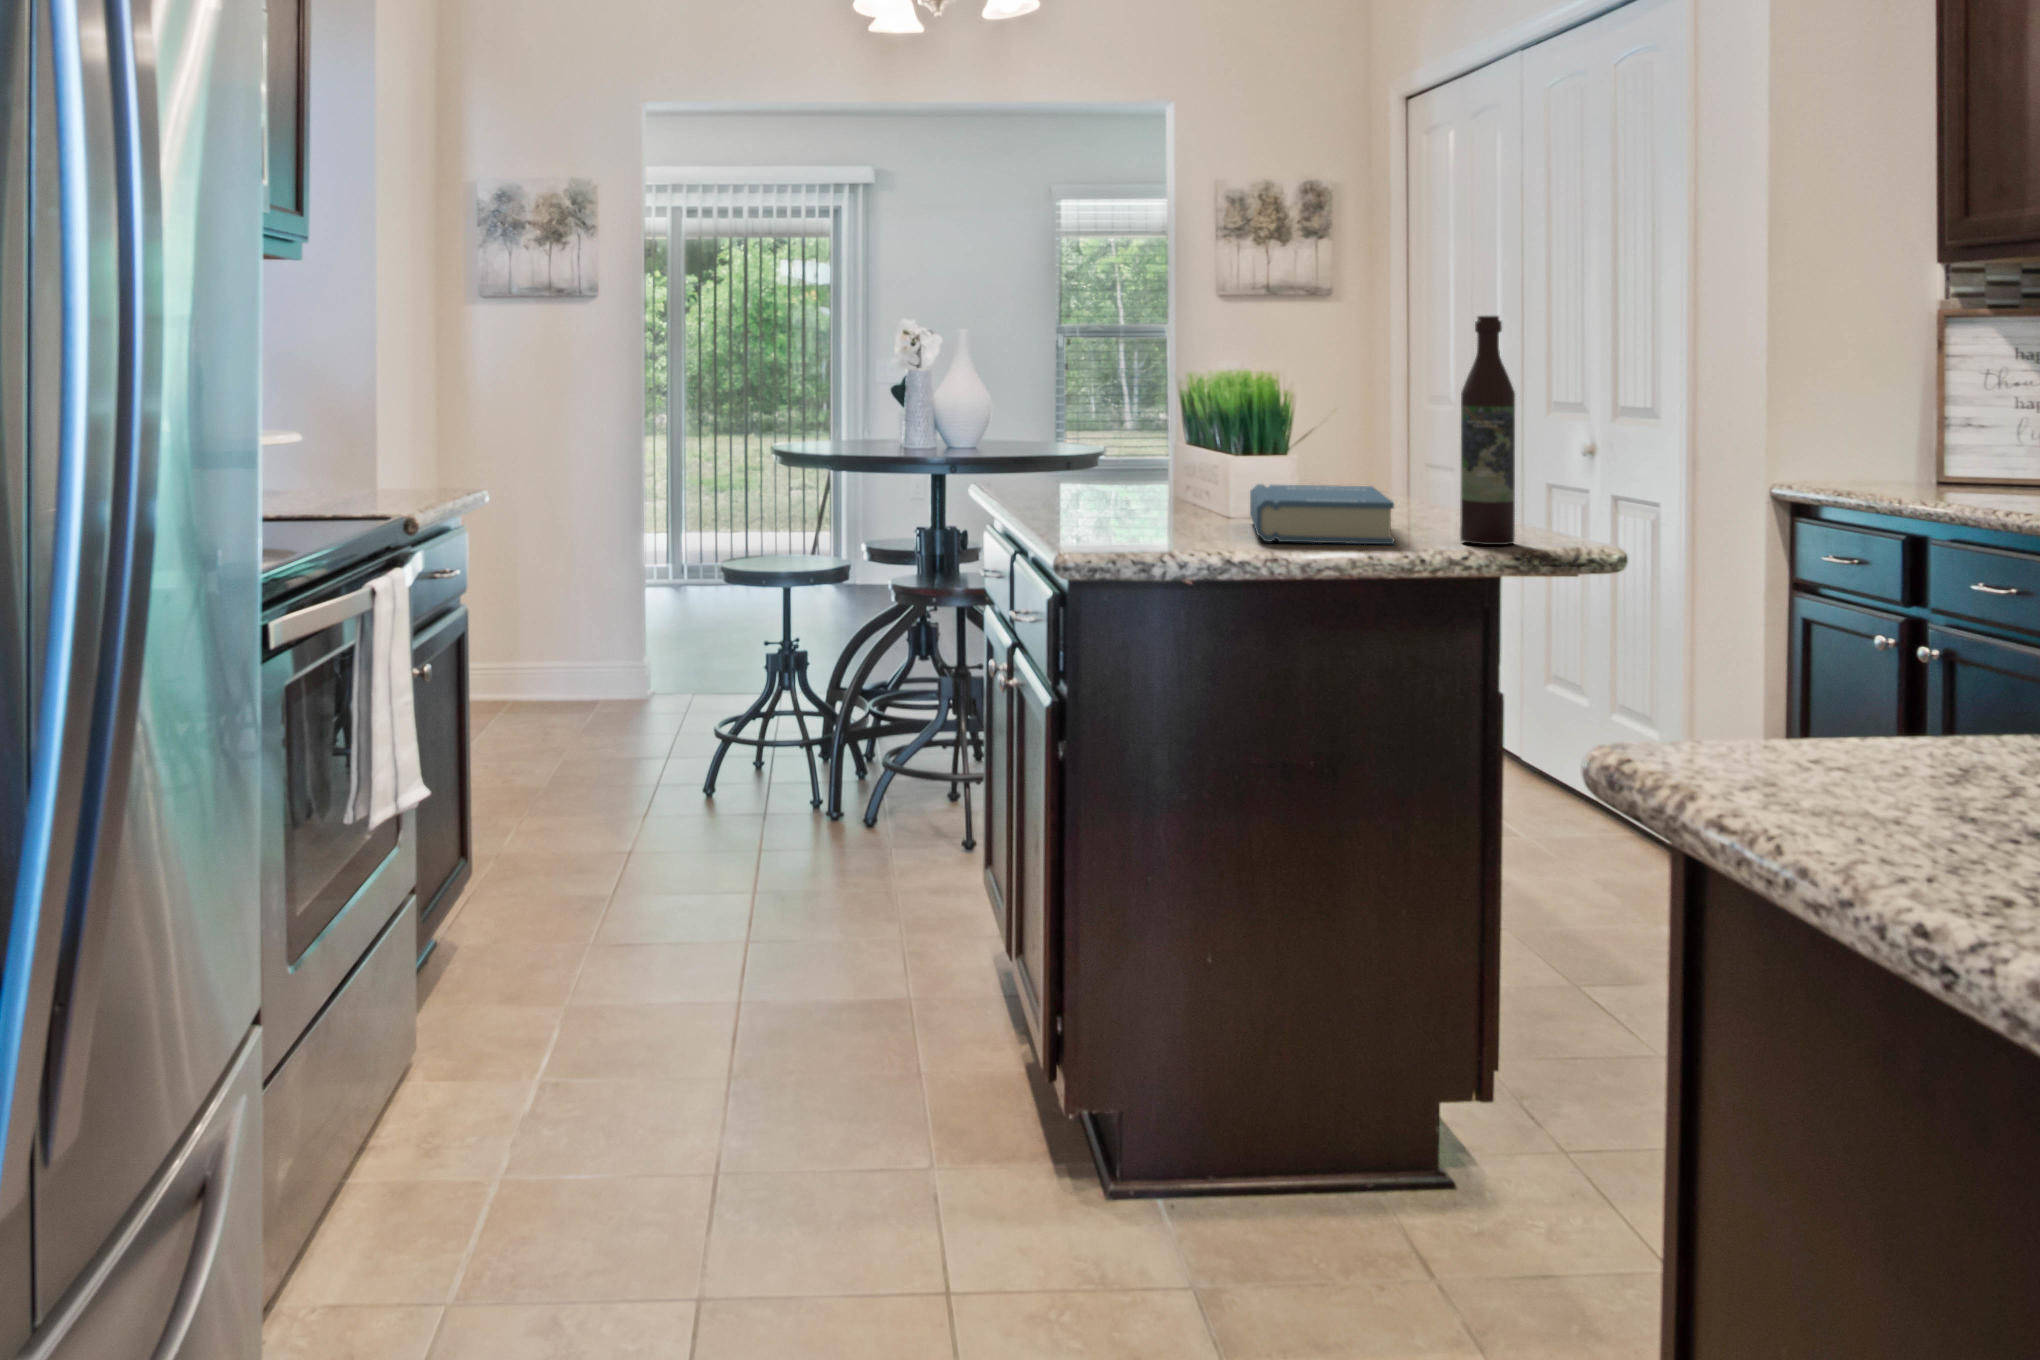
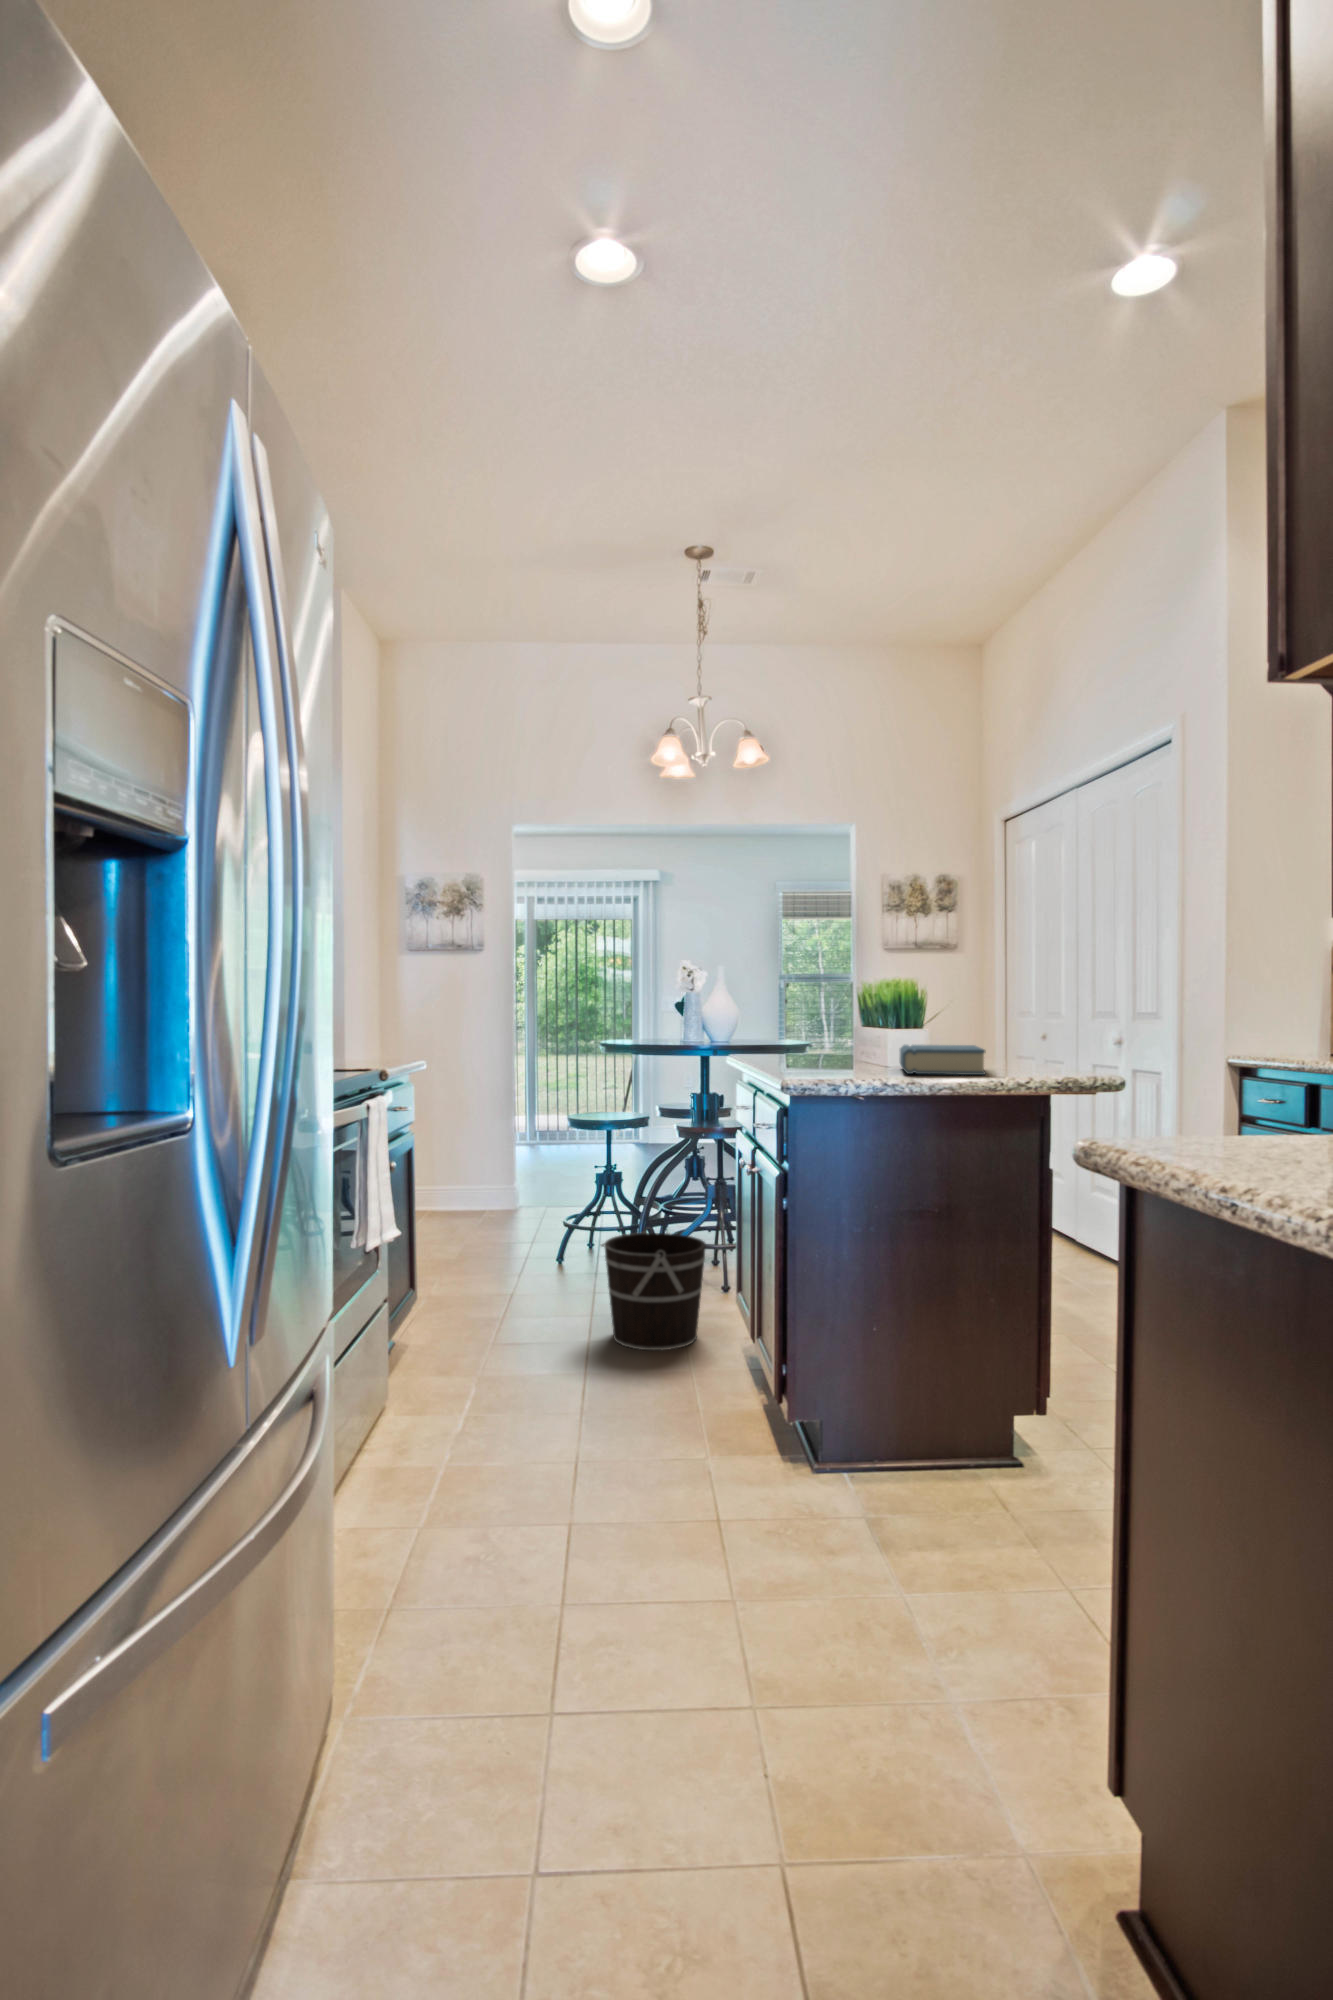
wine bottle: present [1460,316,1515,545] -> none [1026,937,1058,1074]
bucket: none [767,755,936,959] -> present [601,1230,706,1350]

